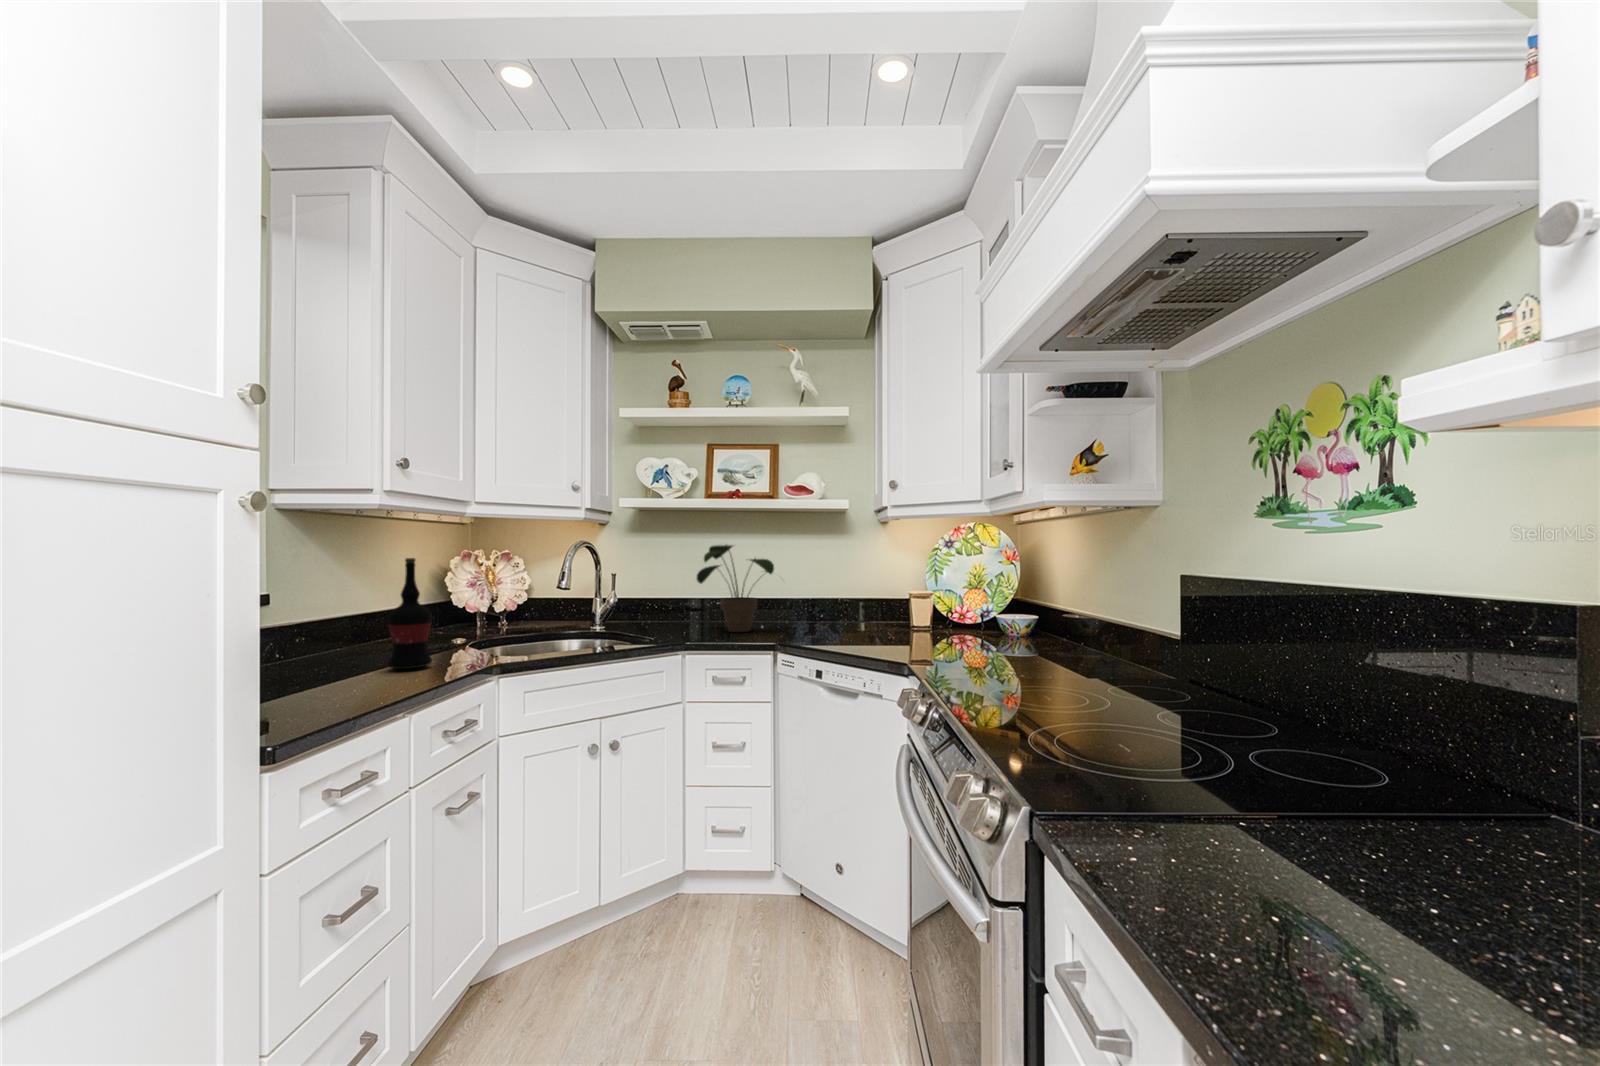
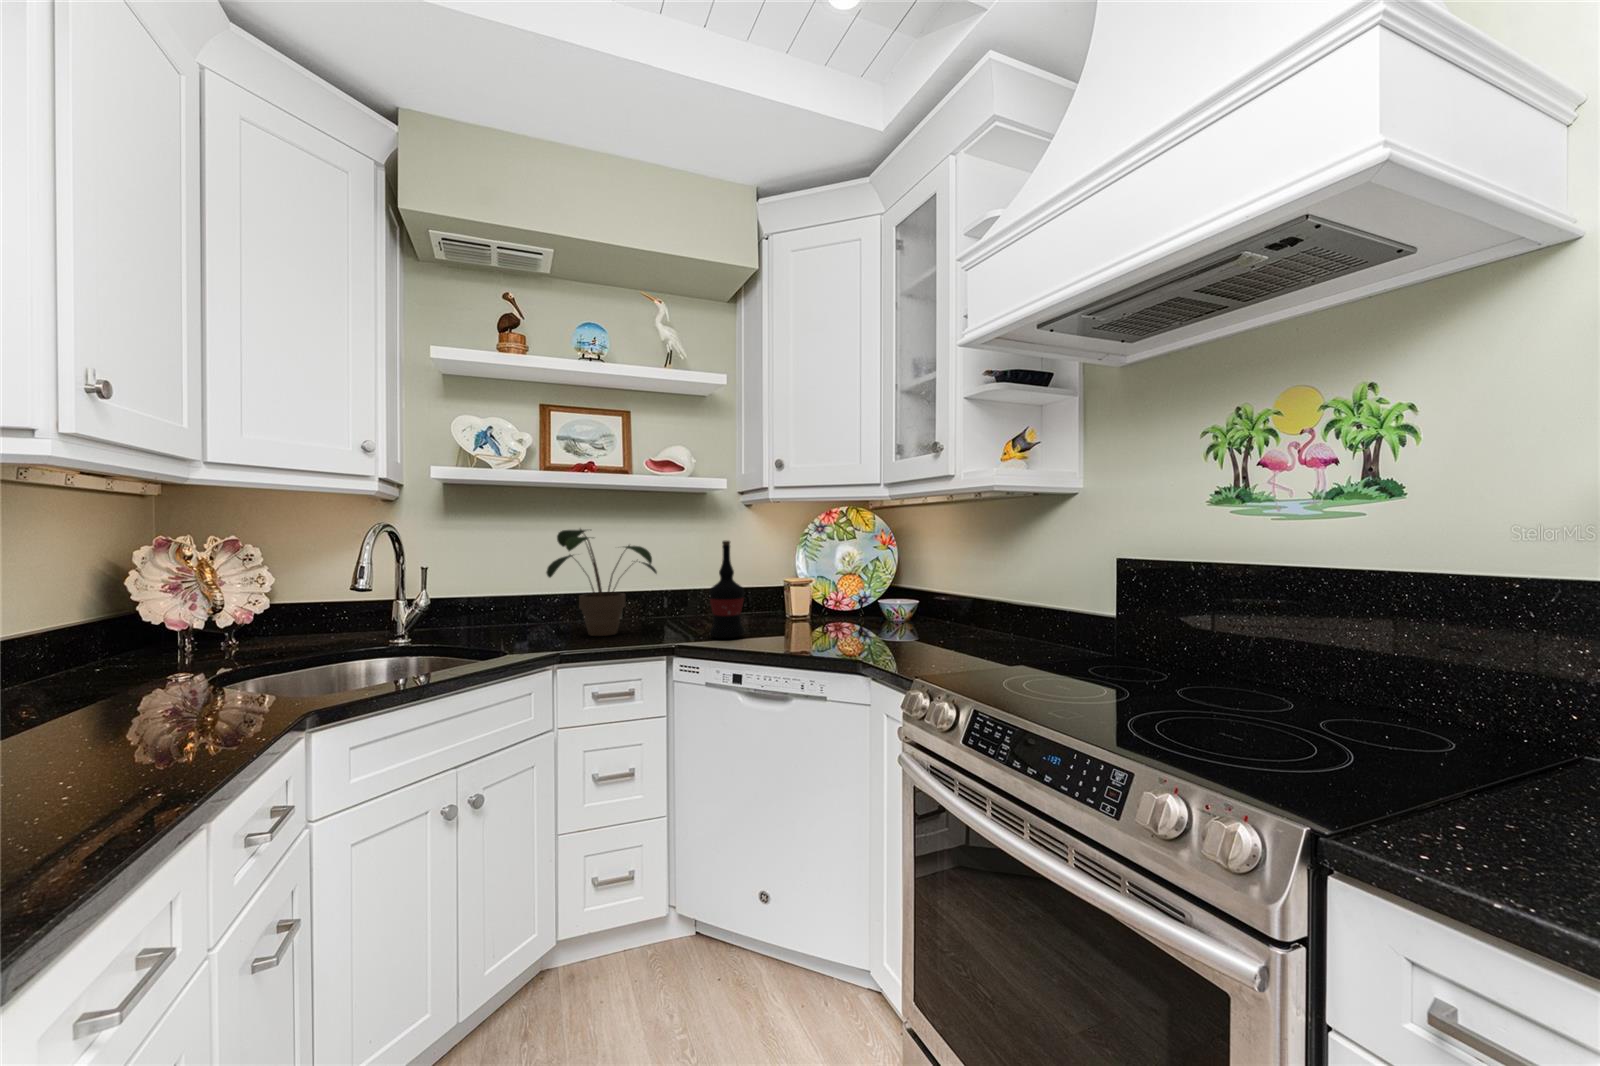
wine bottle: present [388,558,432,669] -> present [709,541,744,638]

